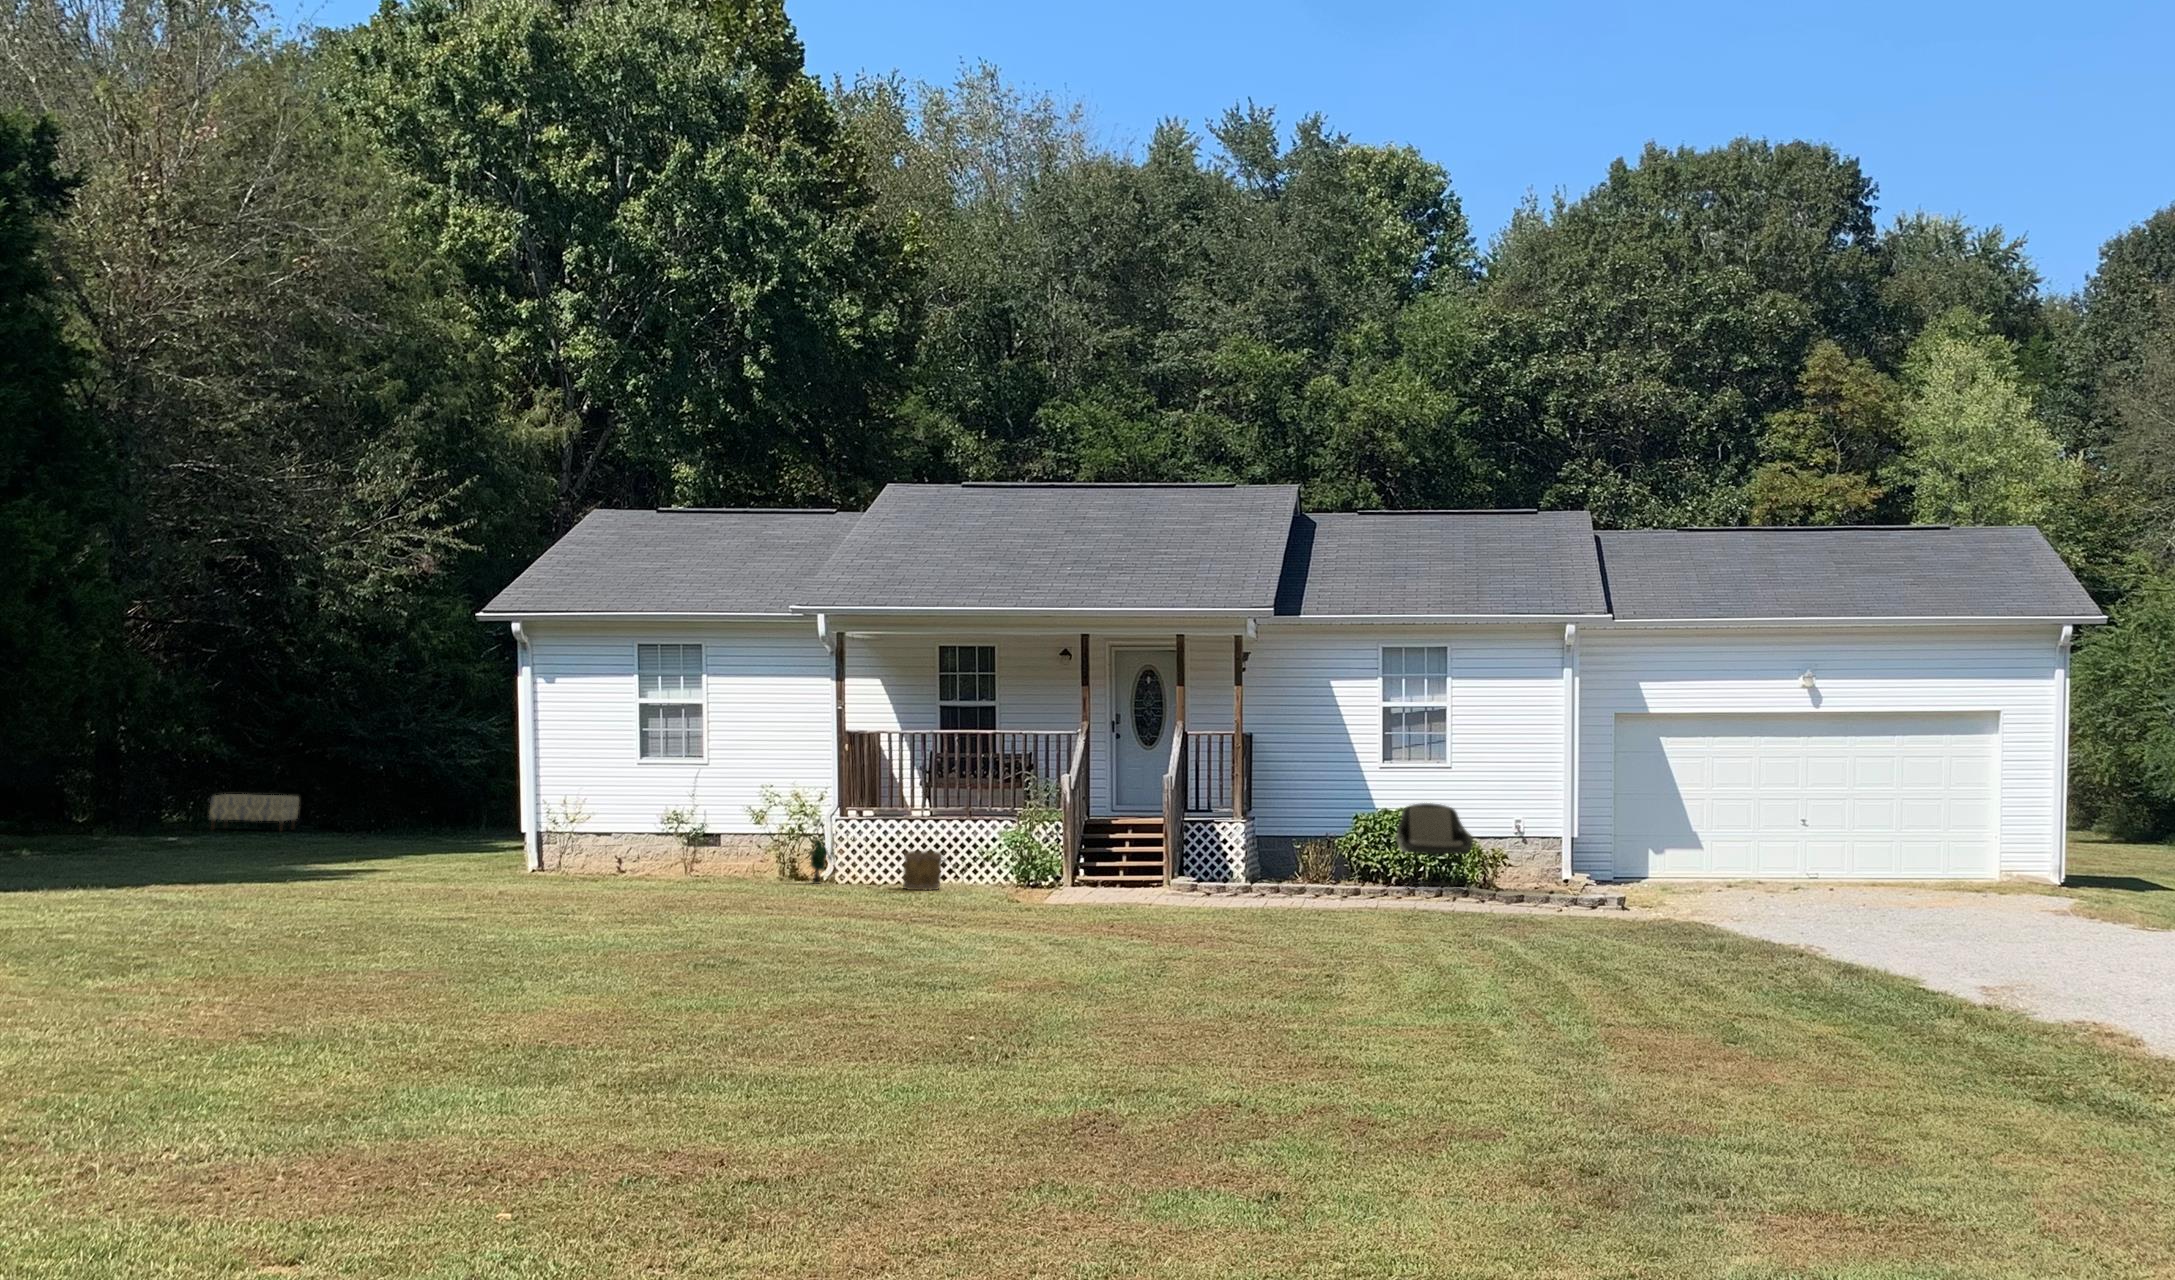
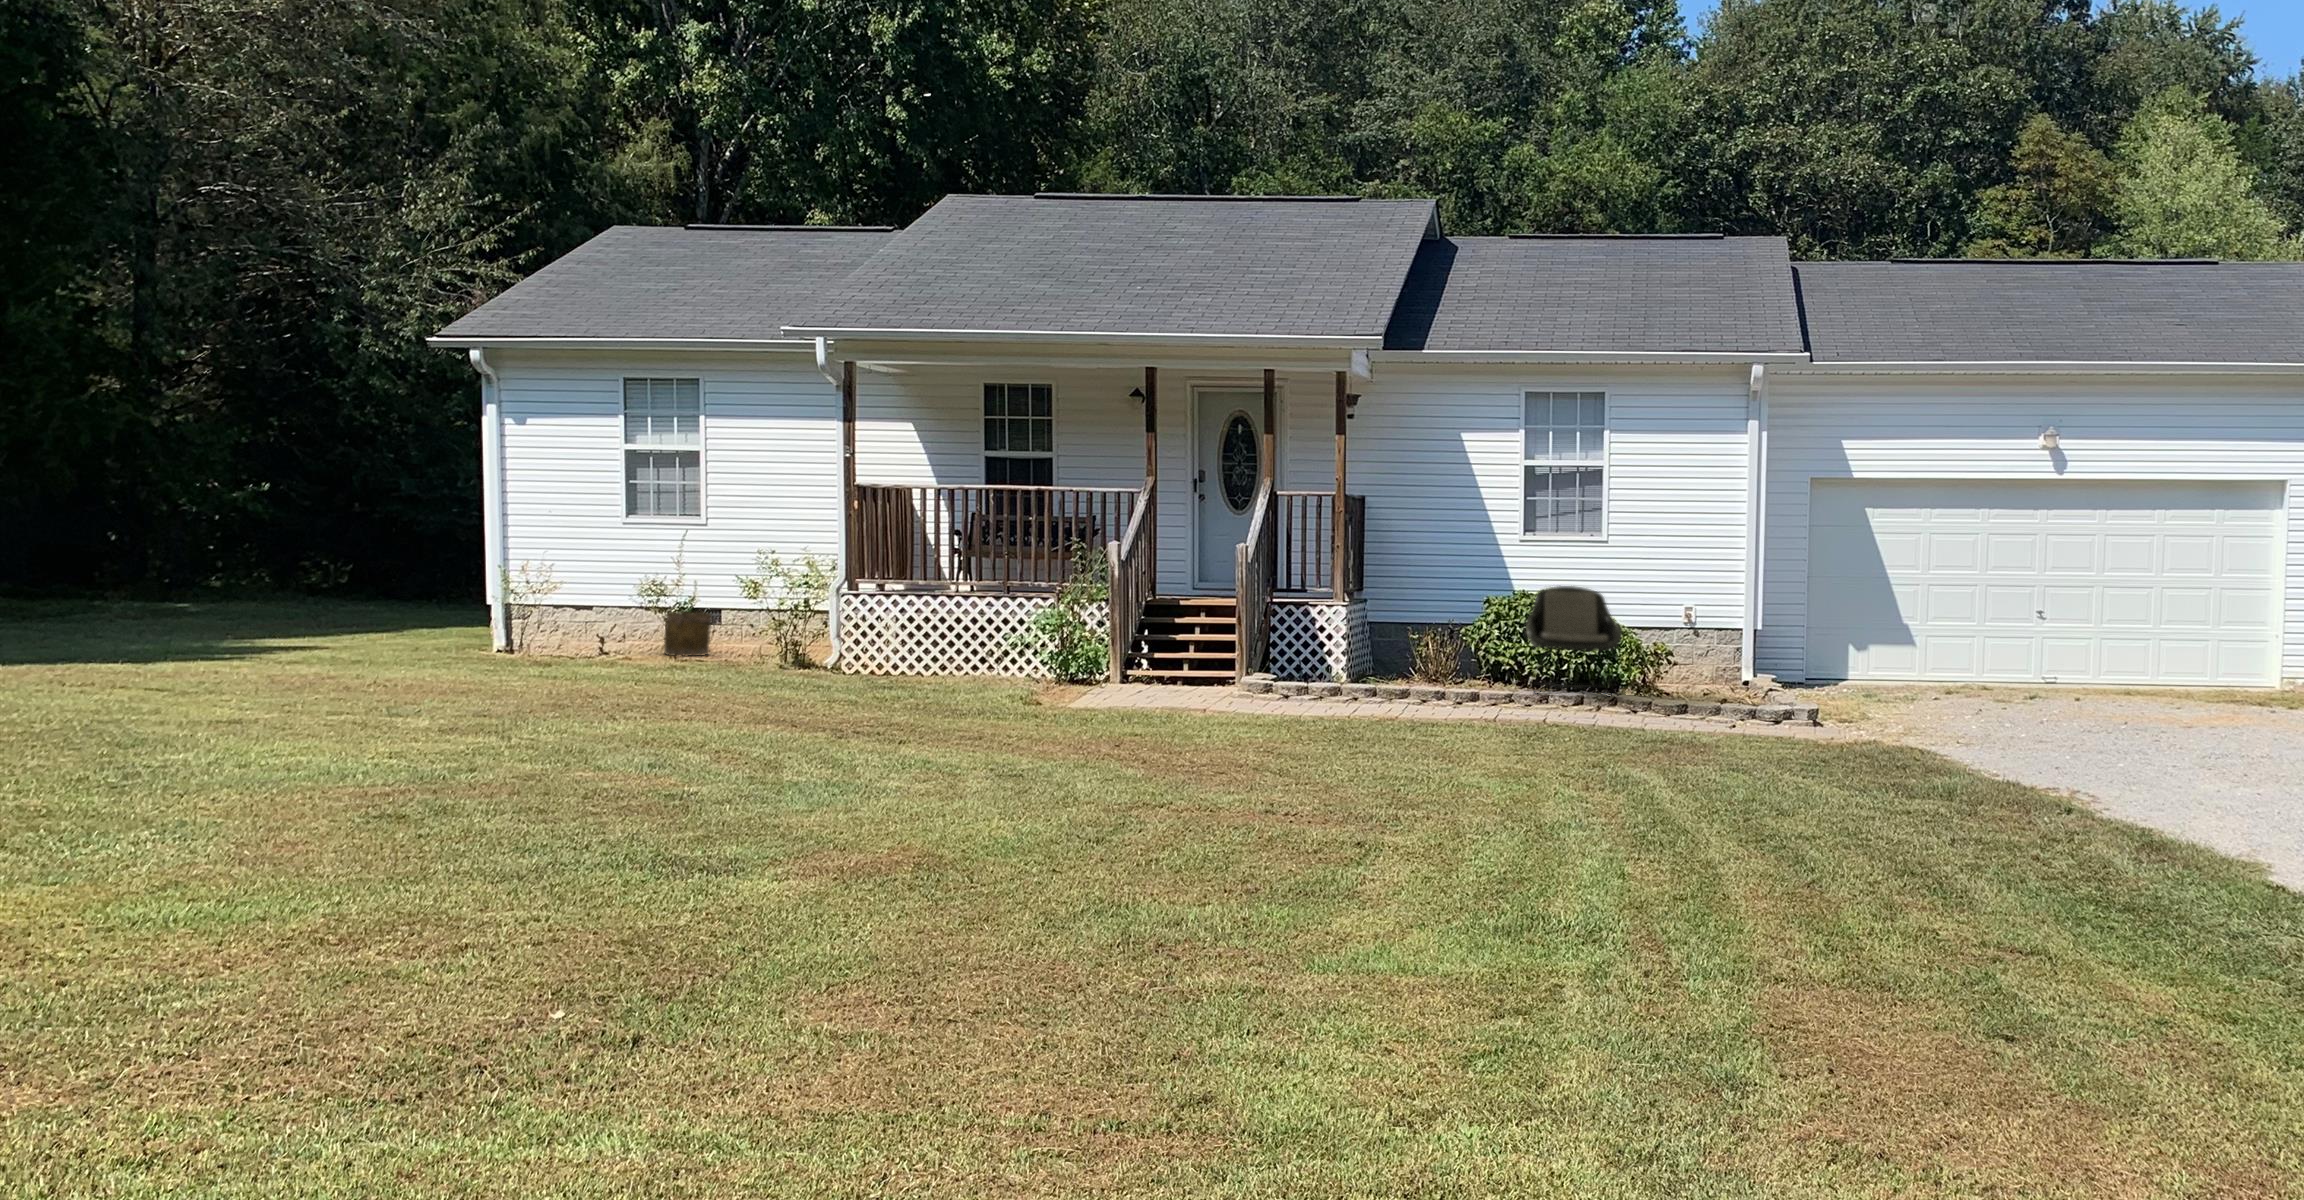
bench: present [209,794,299,831] -> none [274,550,377,592]
decorative plant: present [810,837,832,884] -> none [811,614,844,671]
bucket: present [903,851,947,890] -> present [664,610,716,656]

